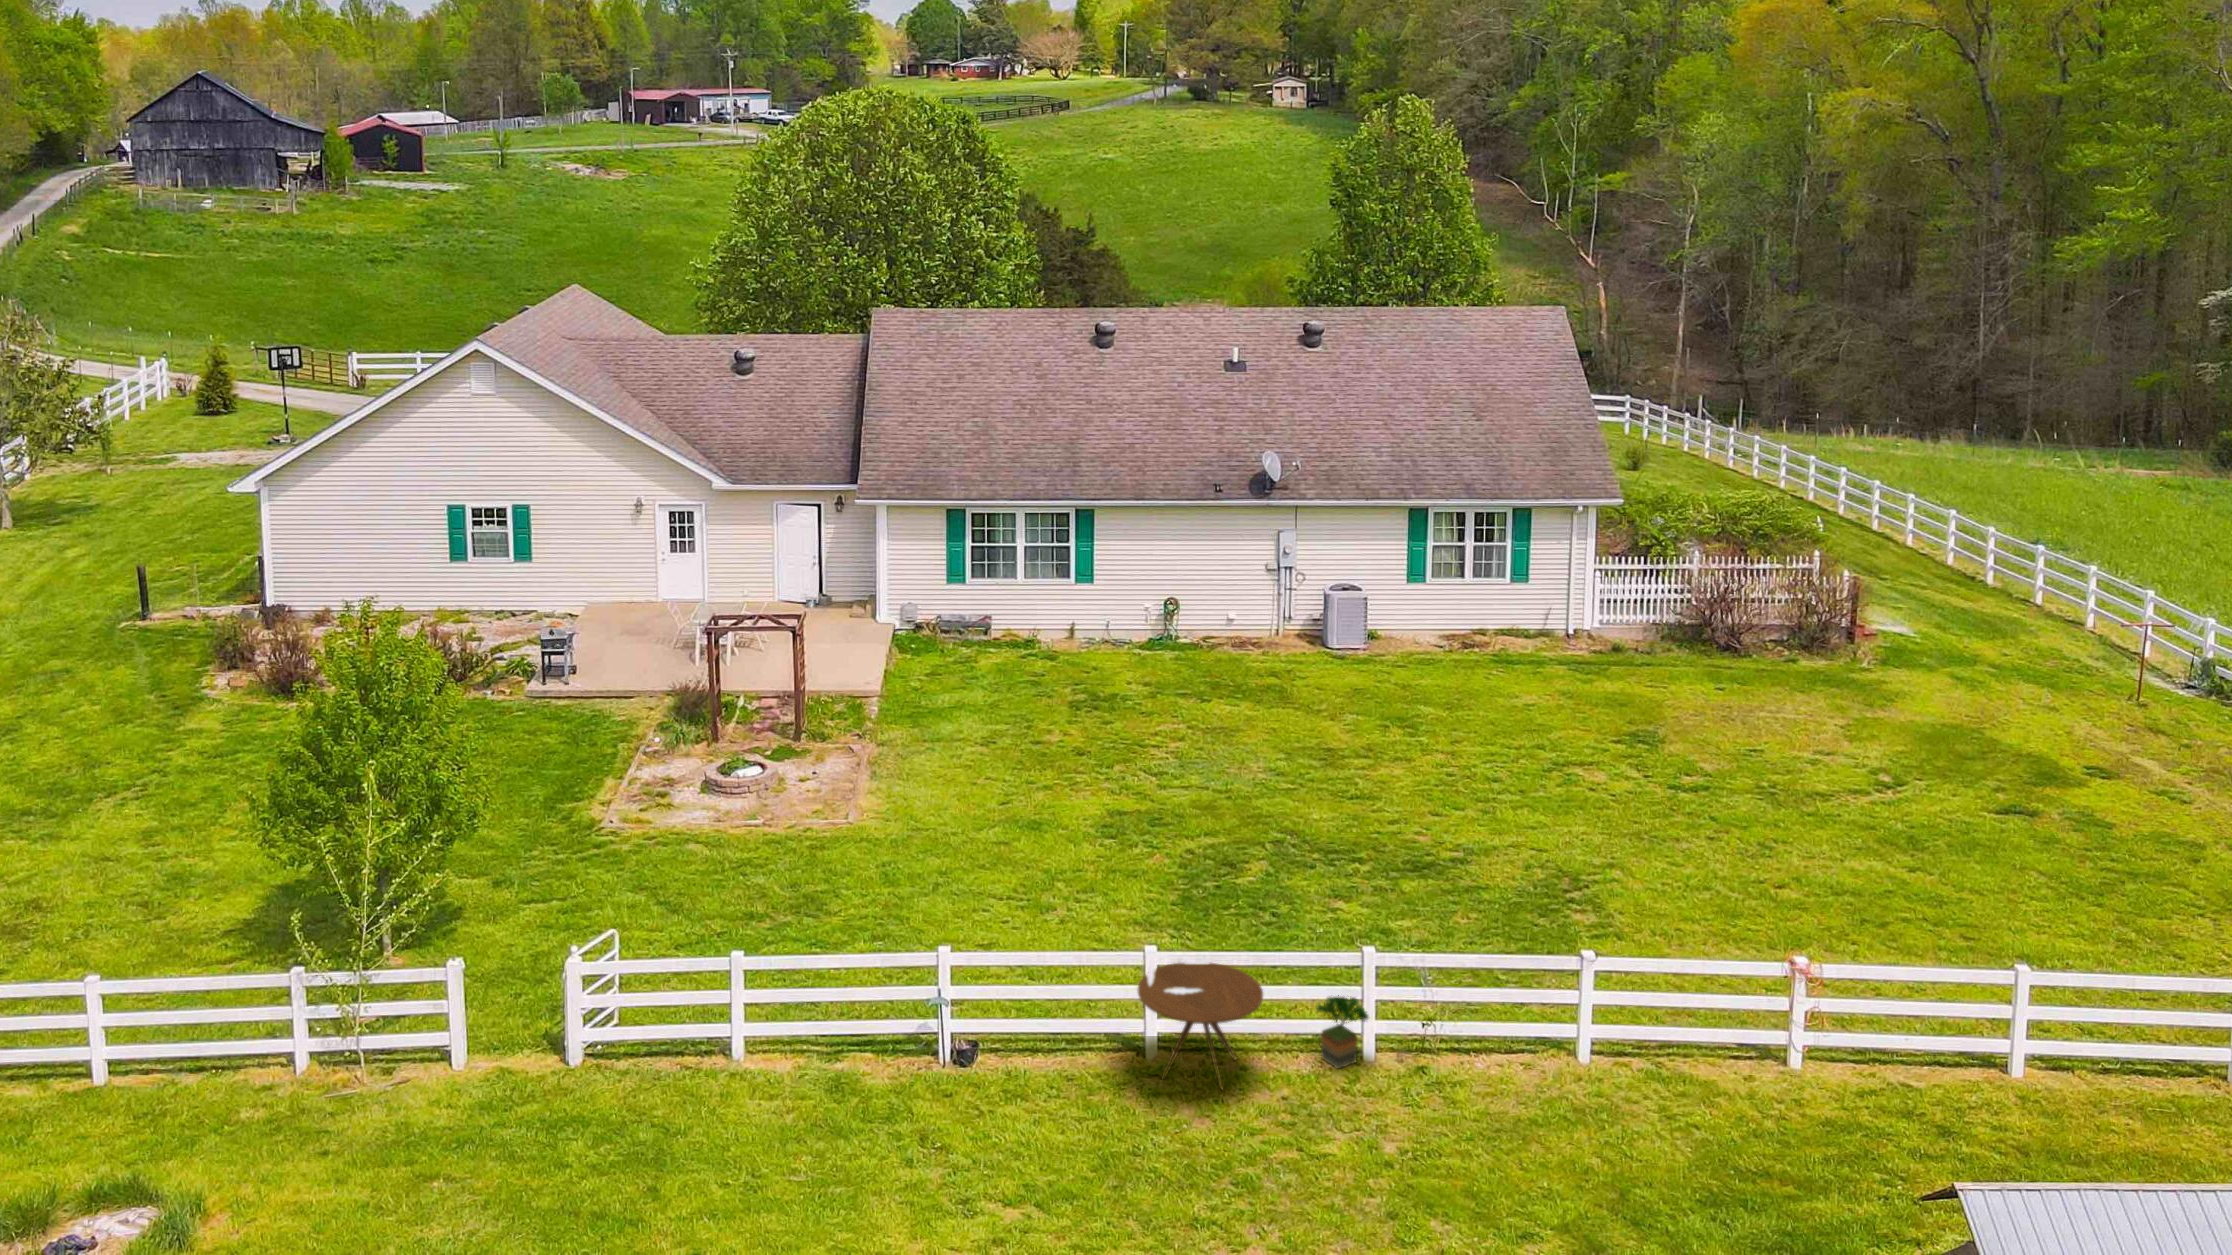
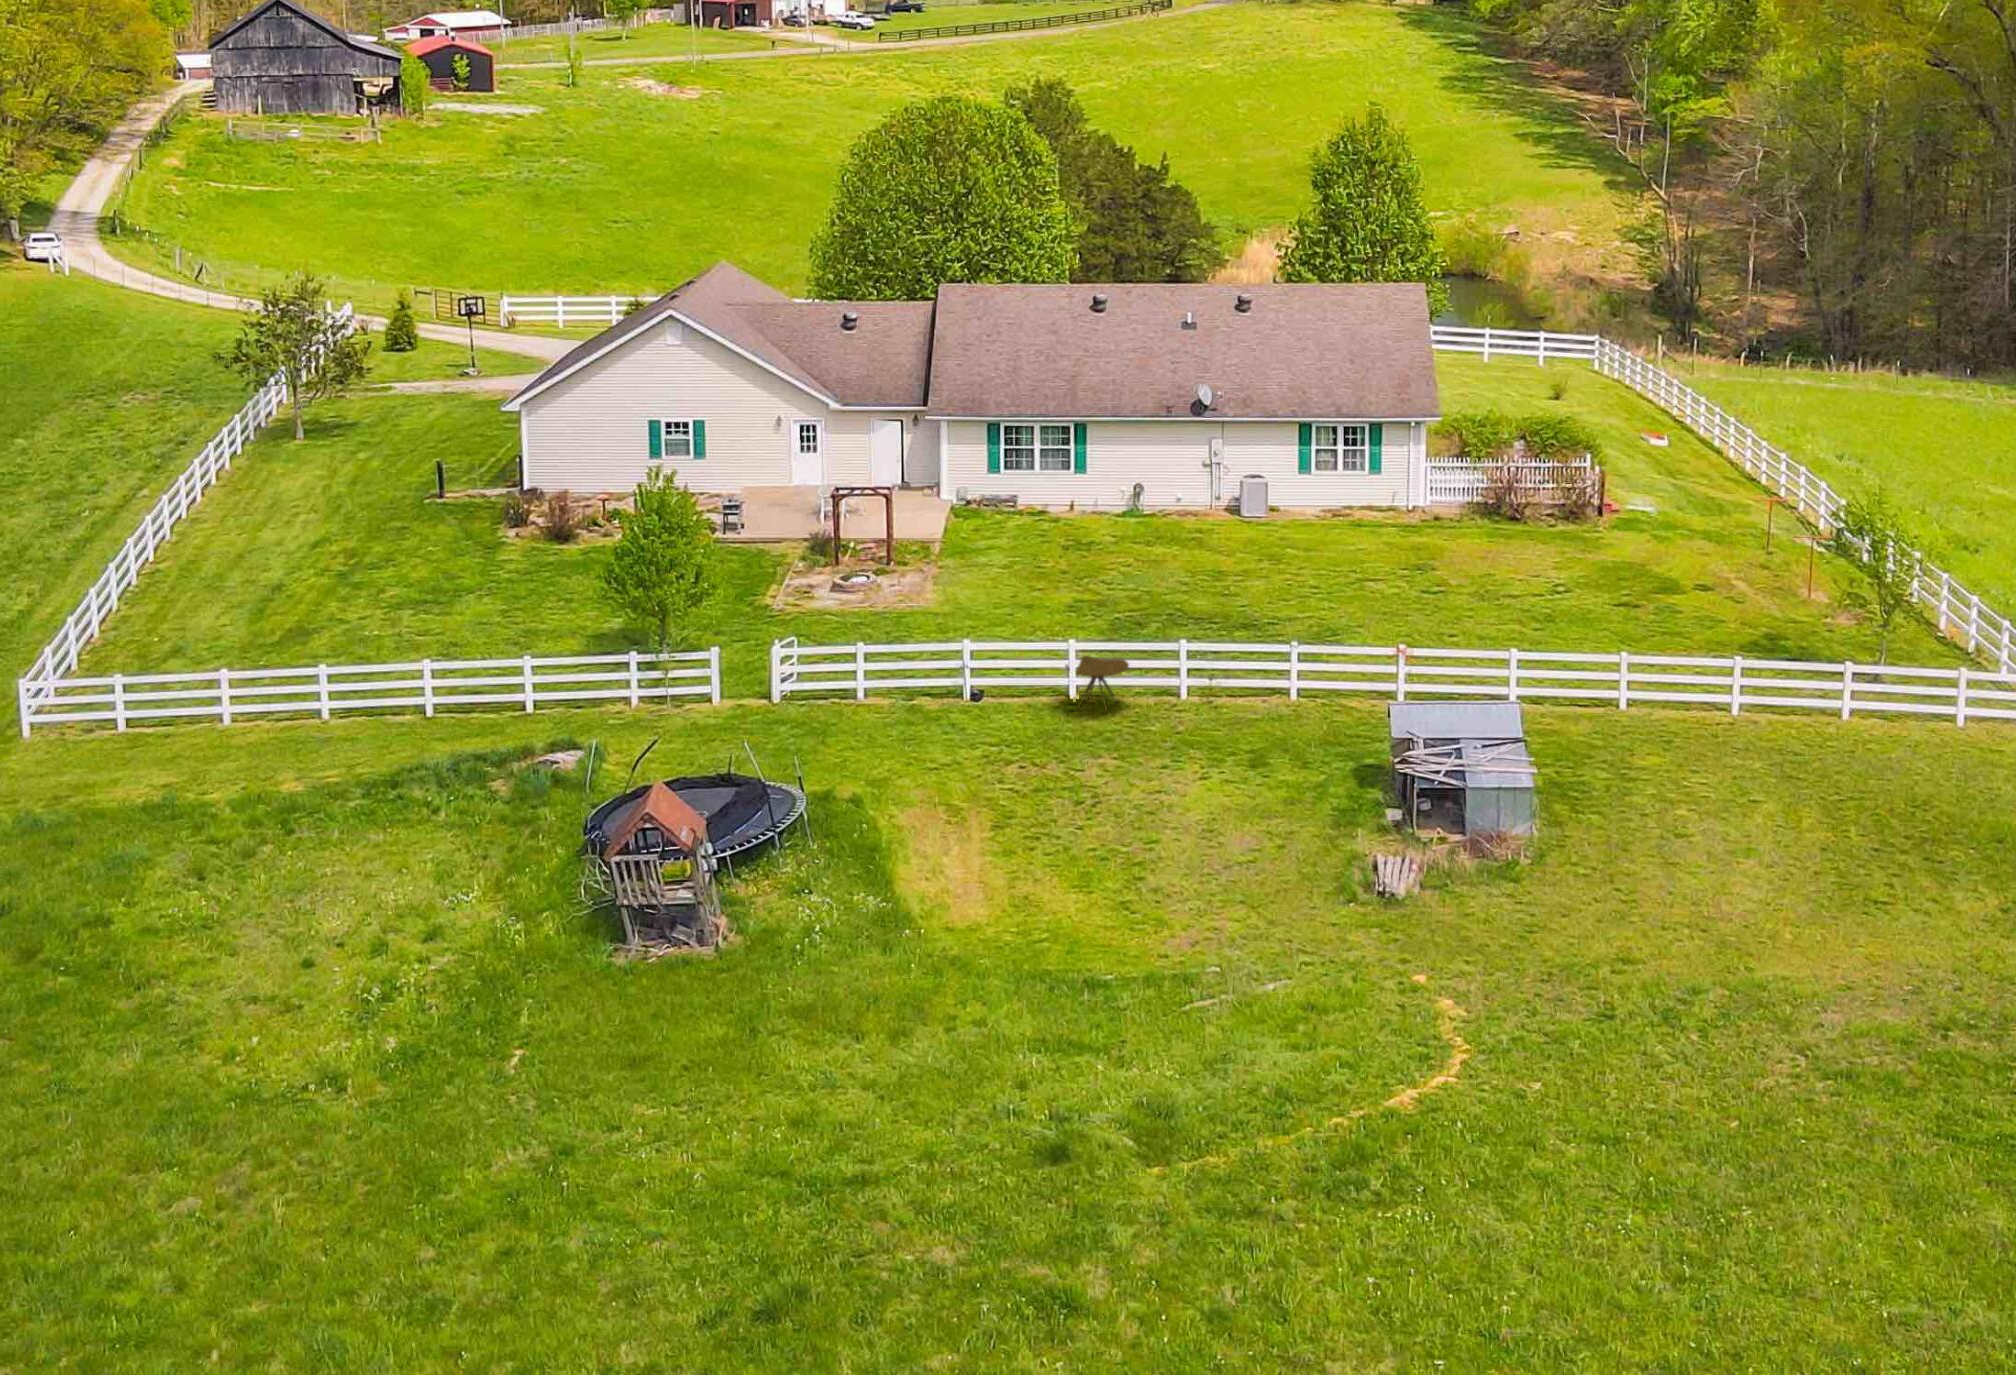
potted tree: present [1317,995,1368,1069] -> none [1158,668,1185,706]

